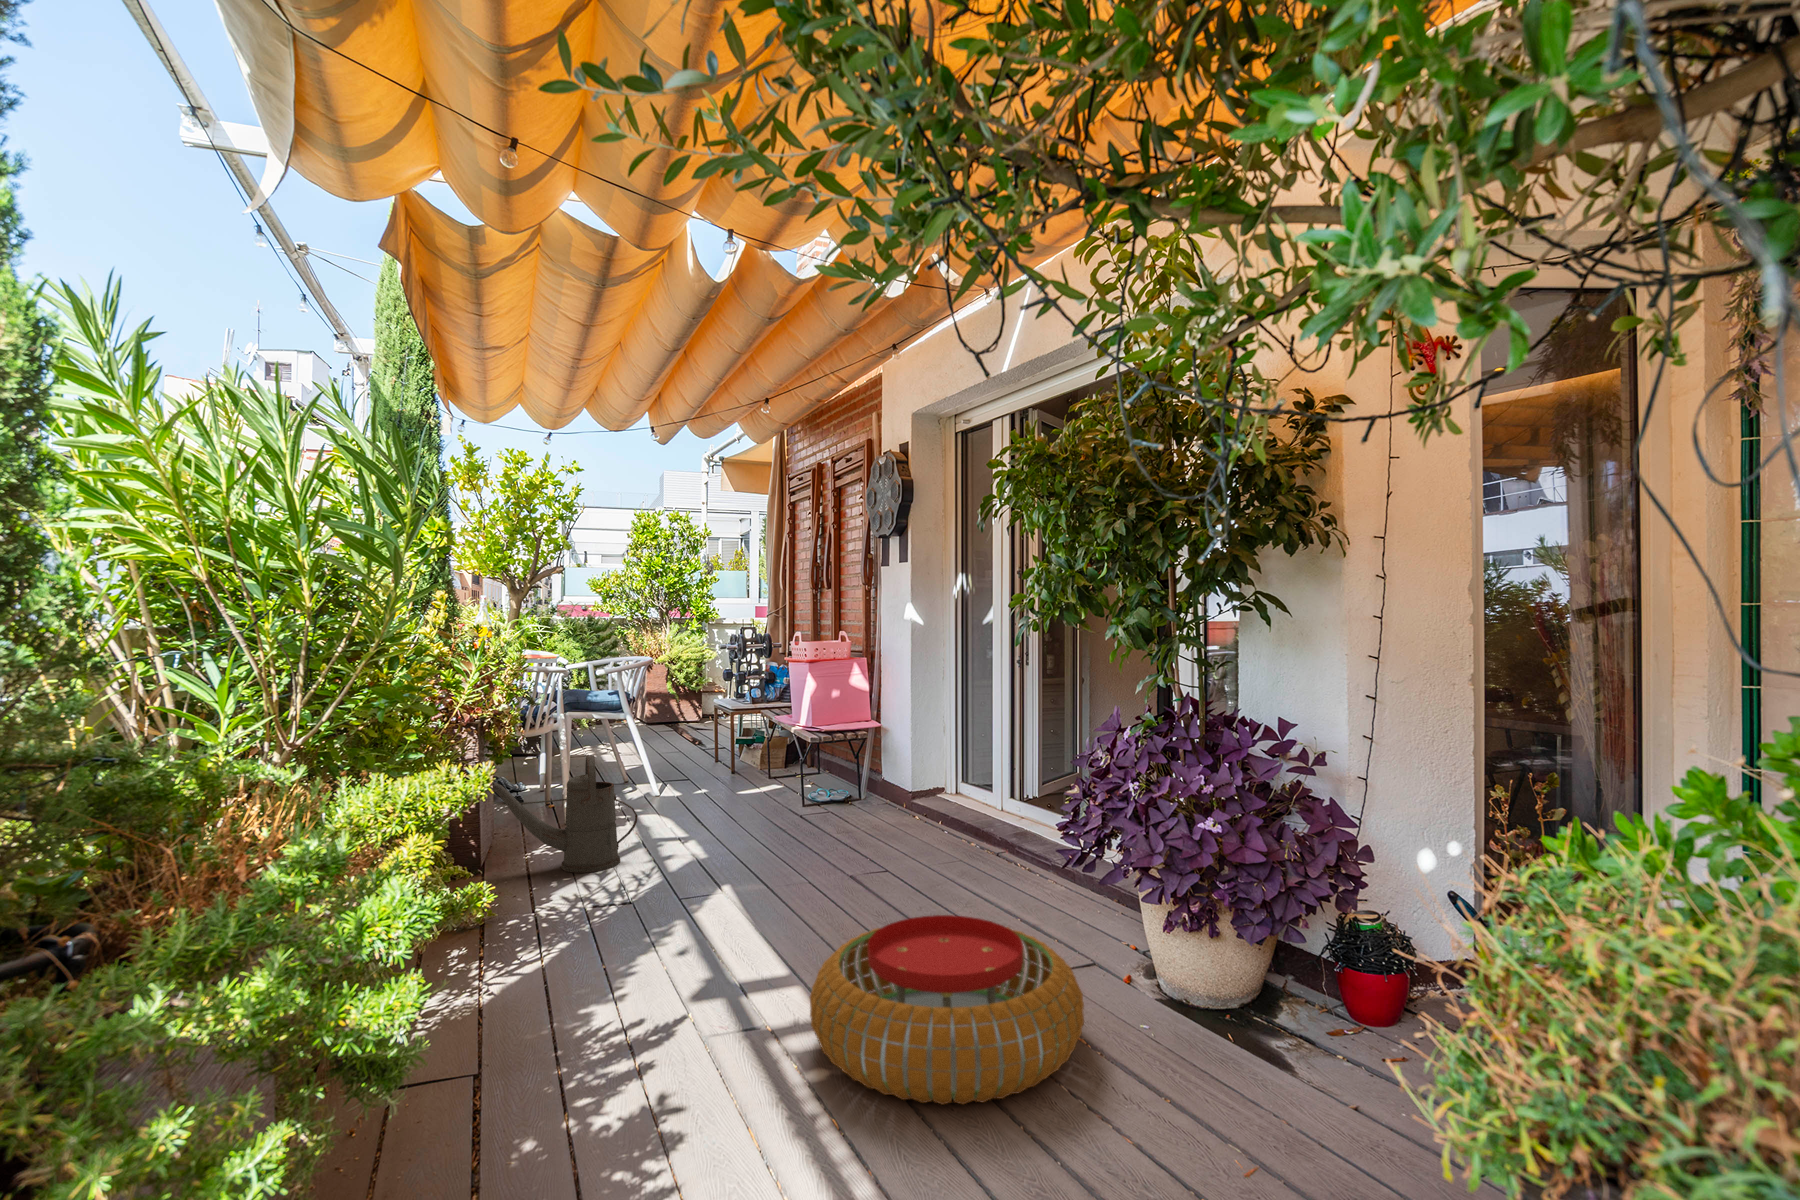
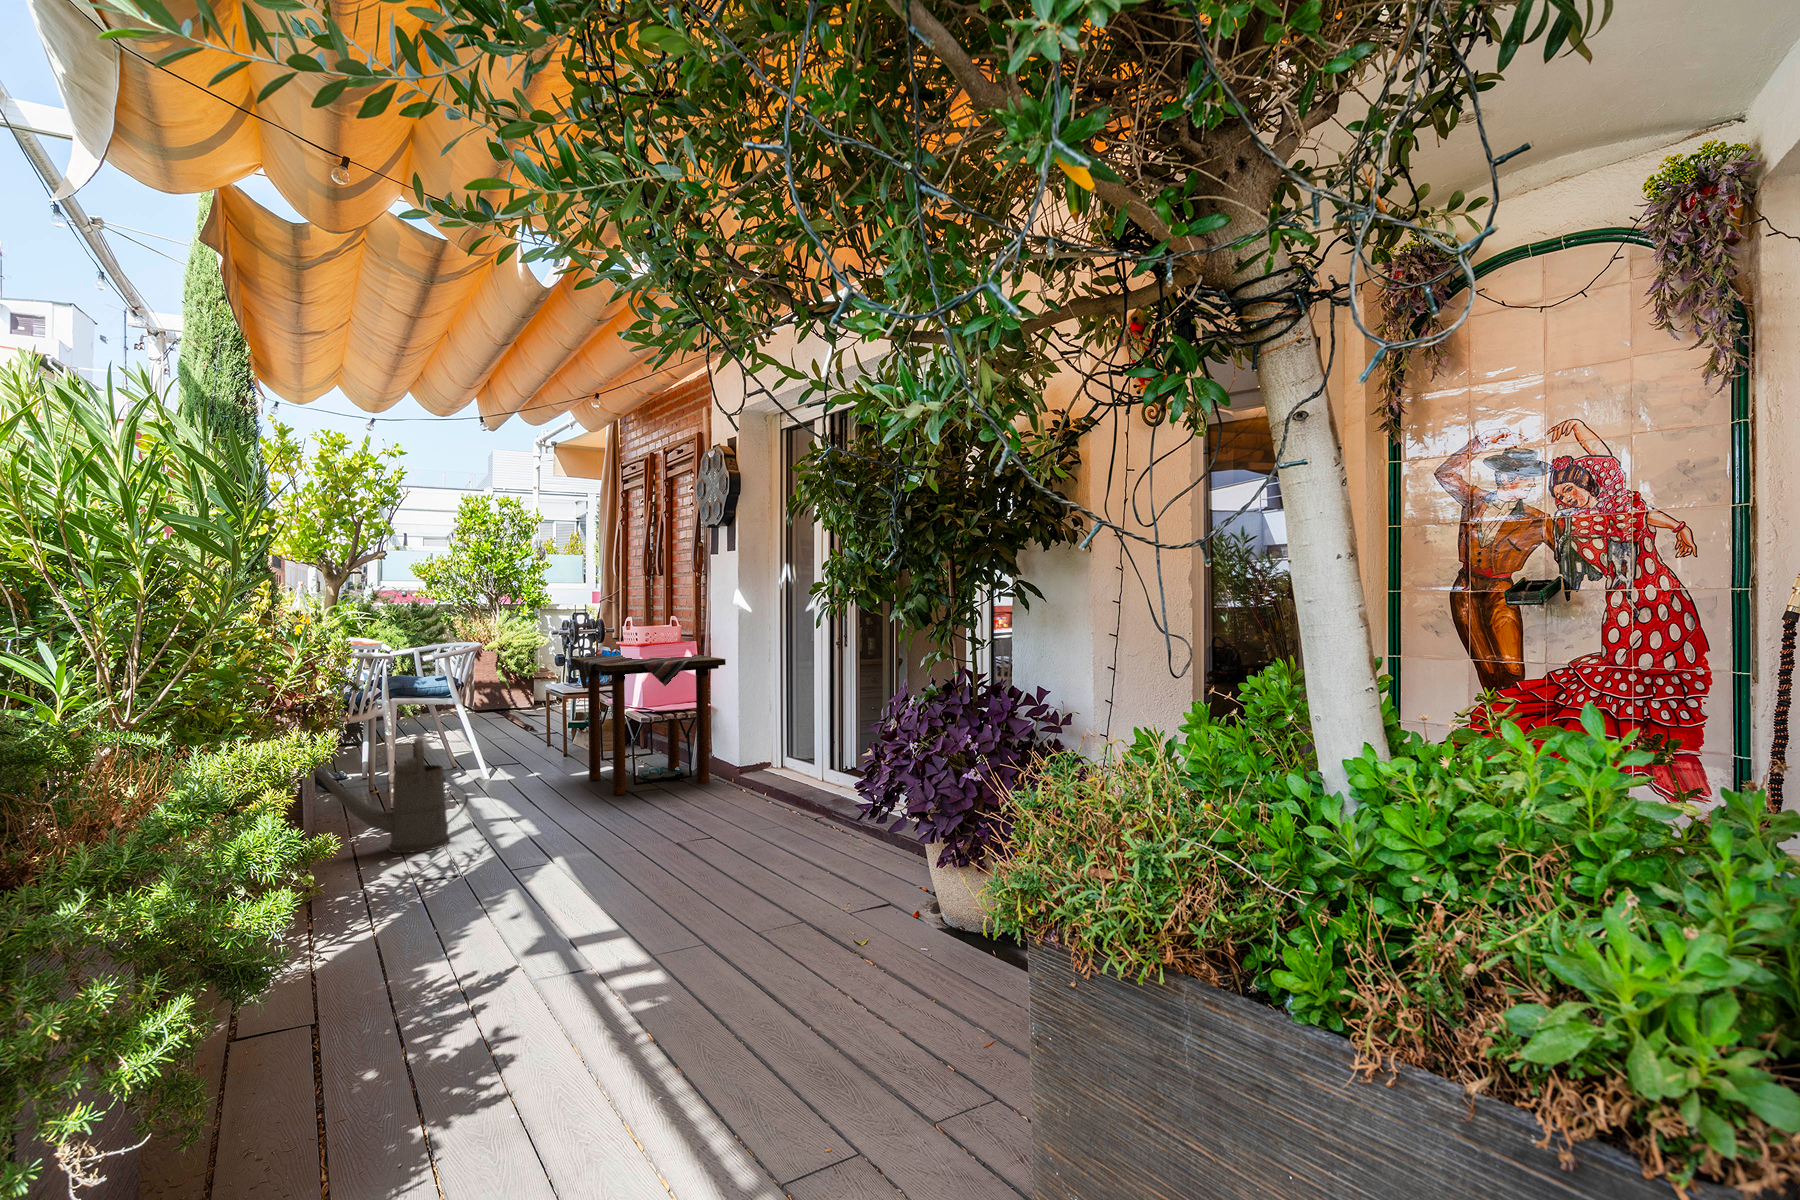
side table: none [738,669,894,818] -> present [571,654,726,796]
pouf: present [810,915,1084,1104] -> none [633,863,870,1013]

